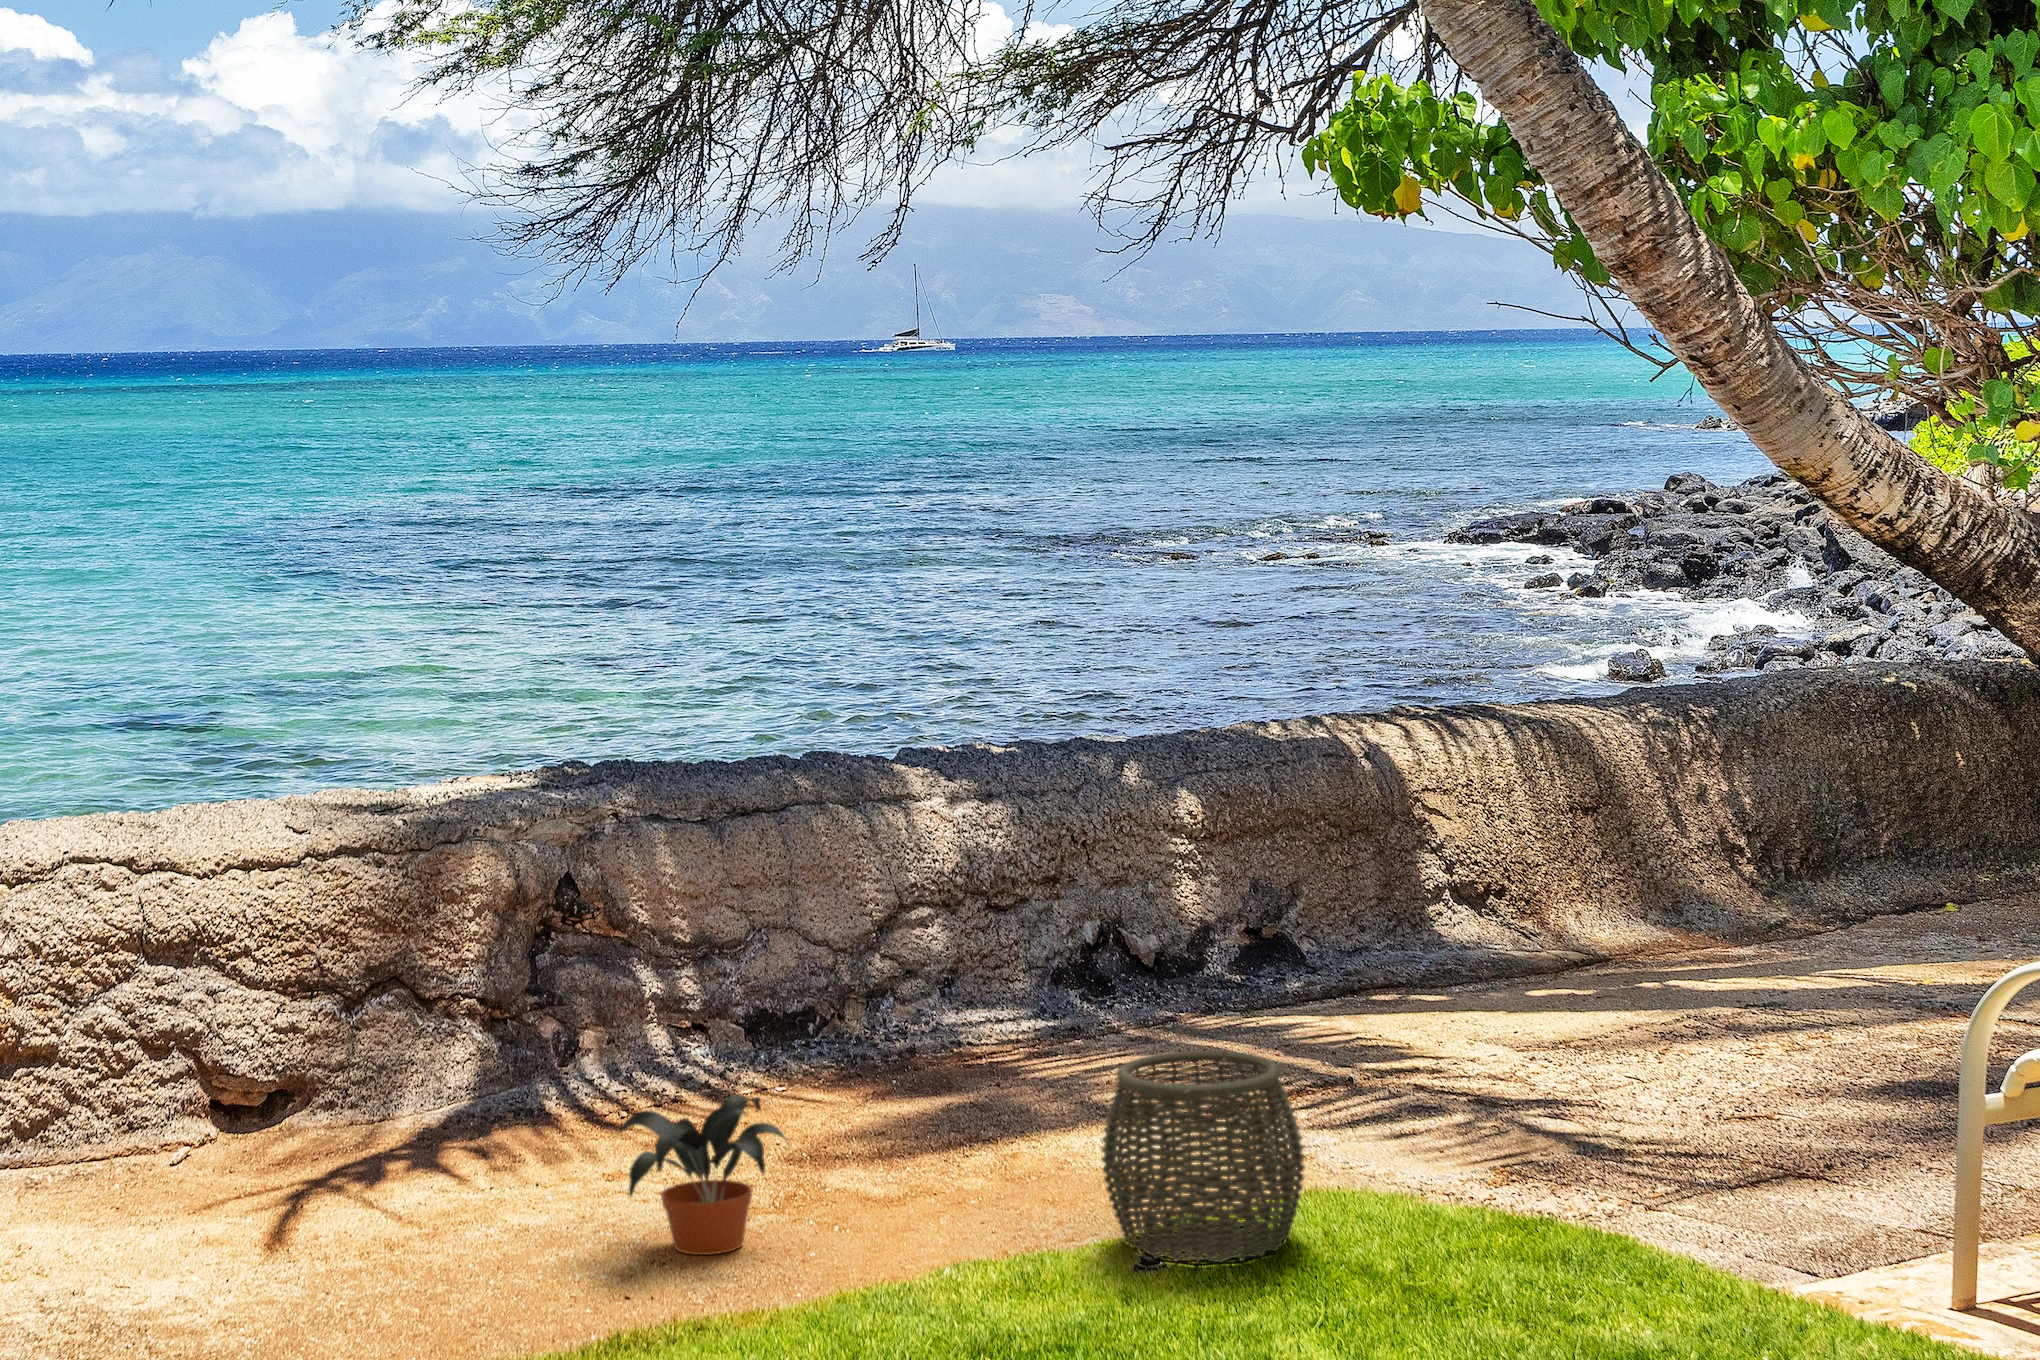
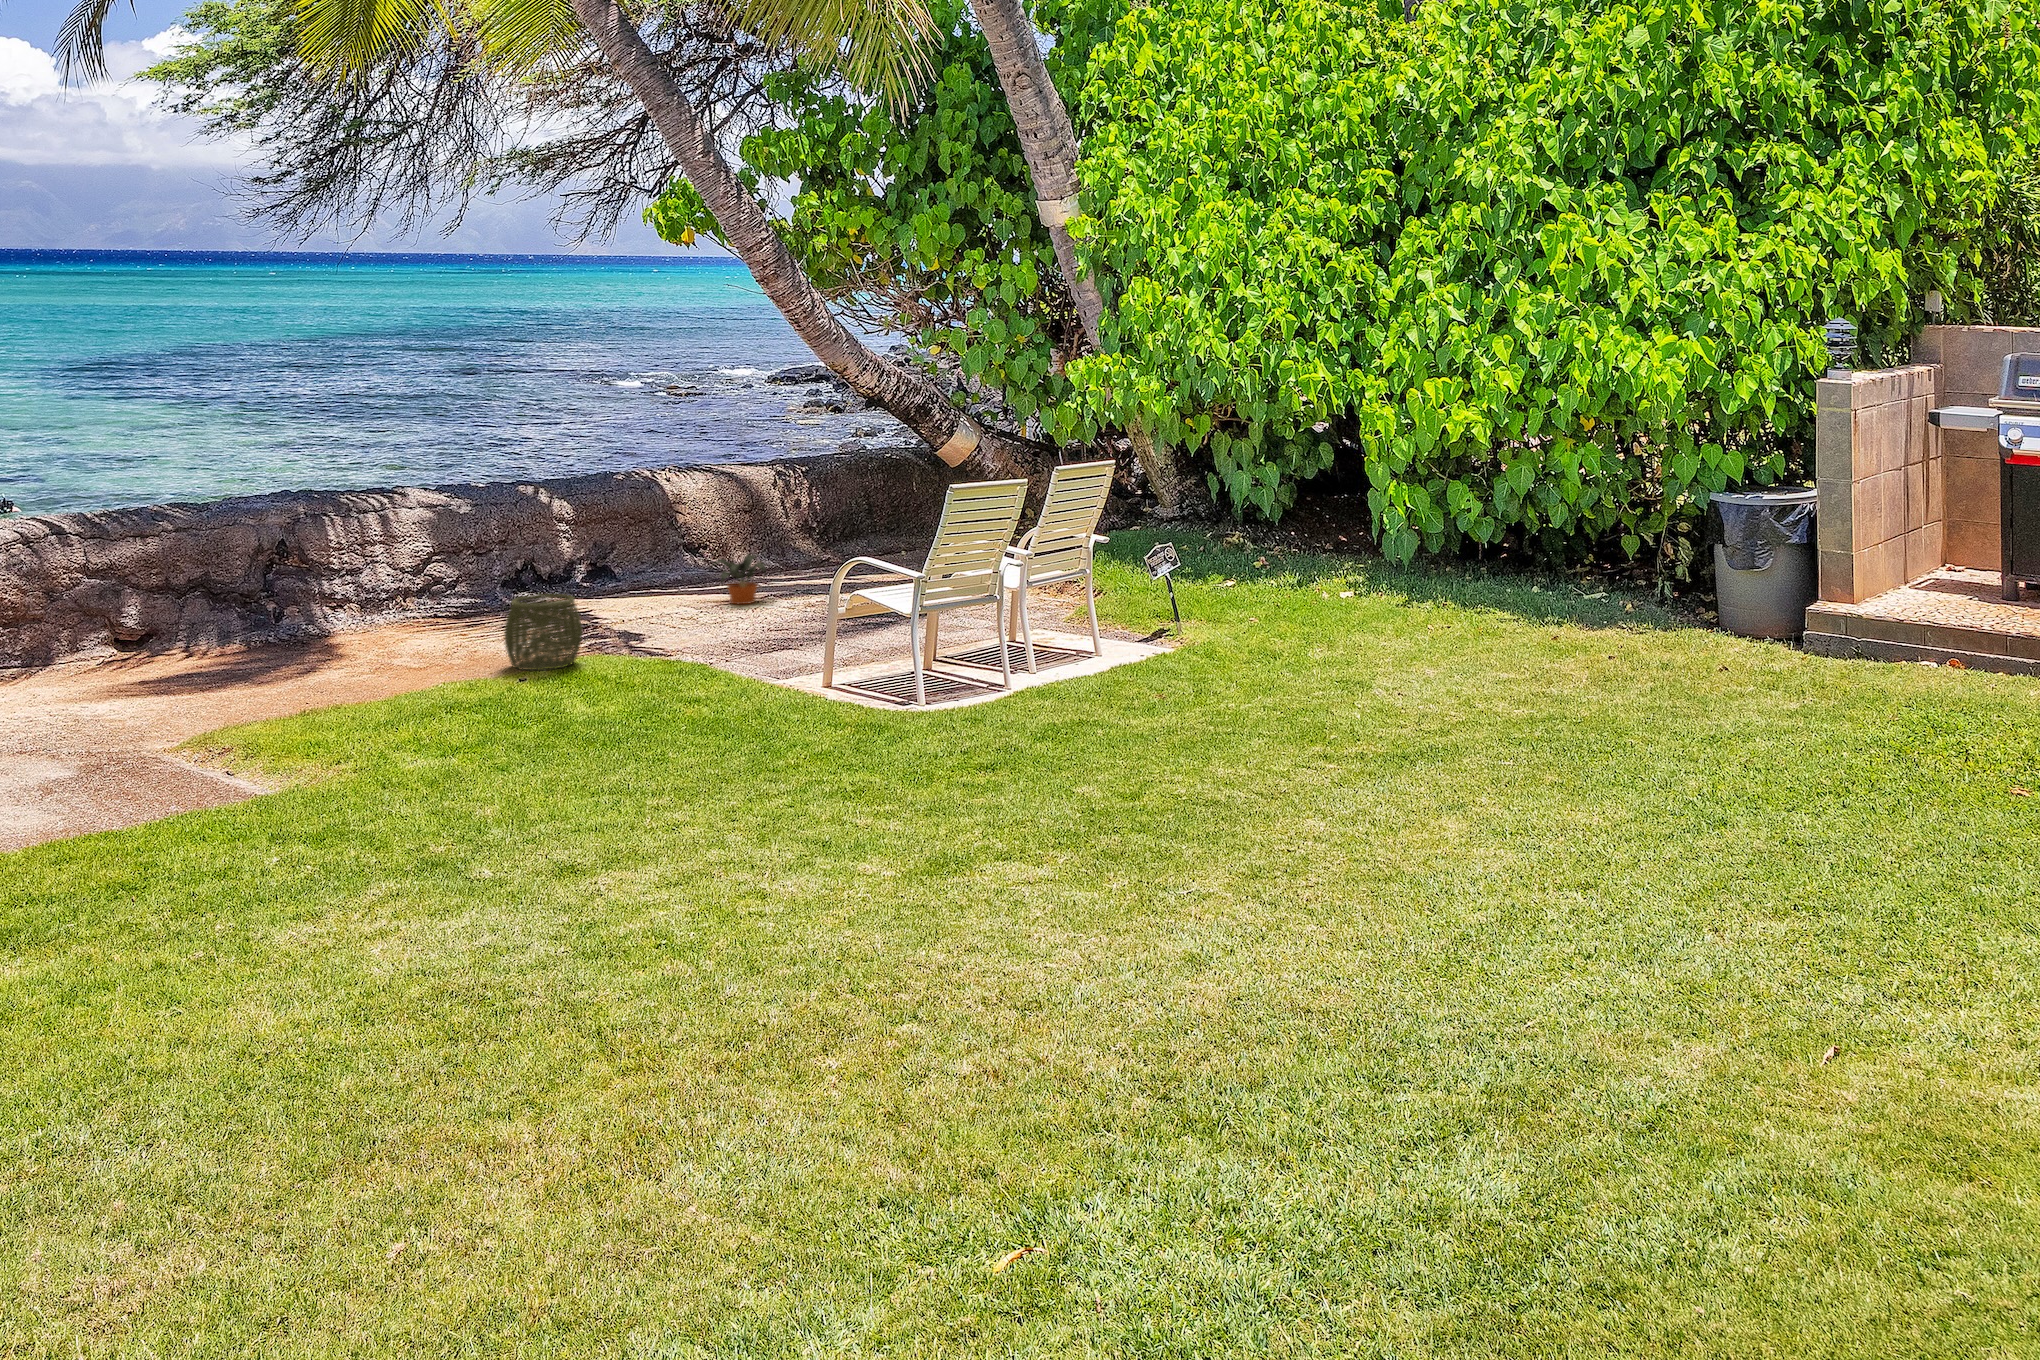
potted plant: present [619,1094,787,1255] -> present [714,554,766,604]

